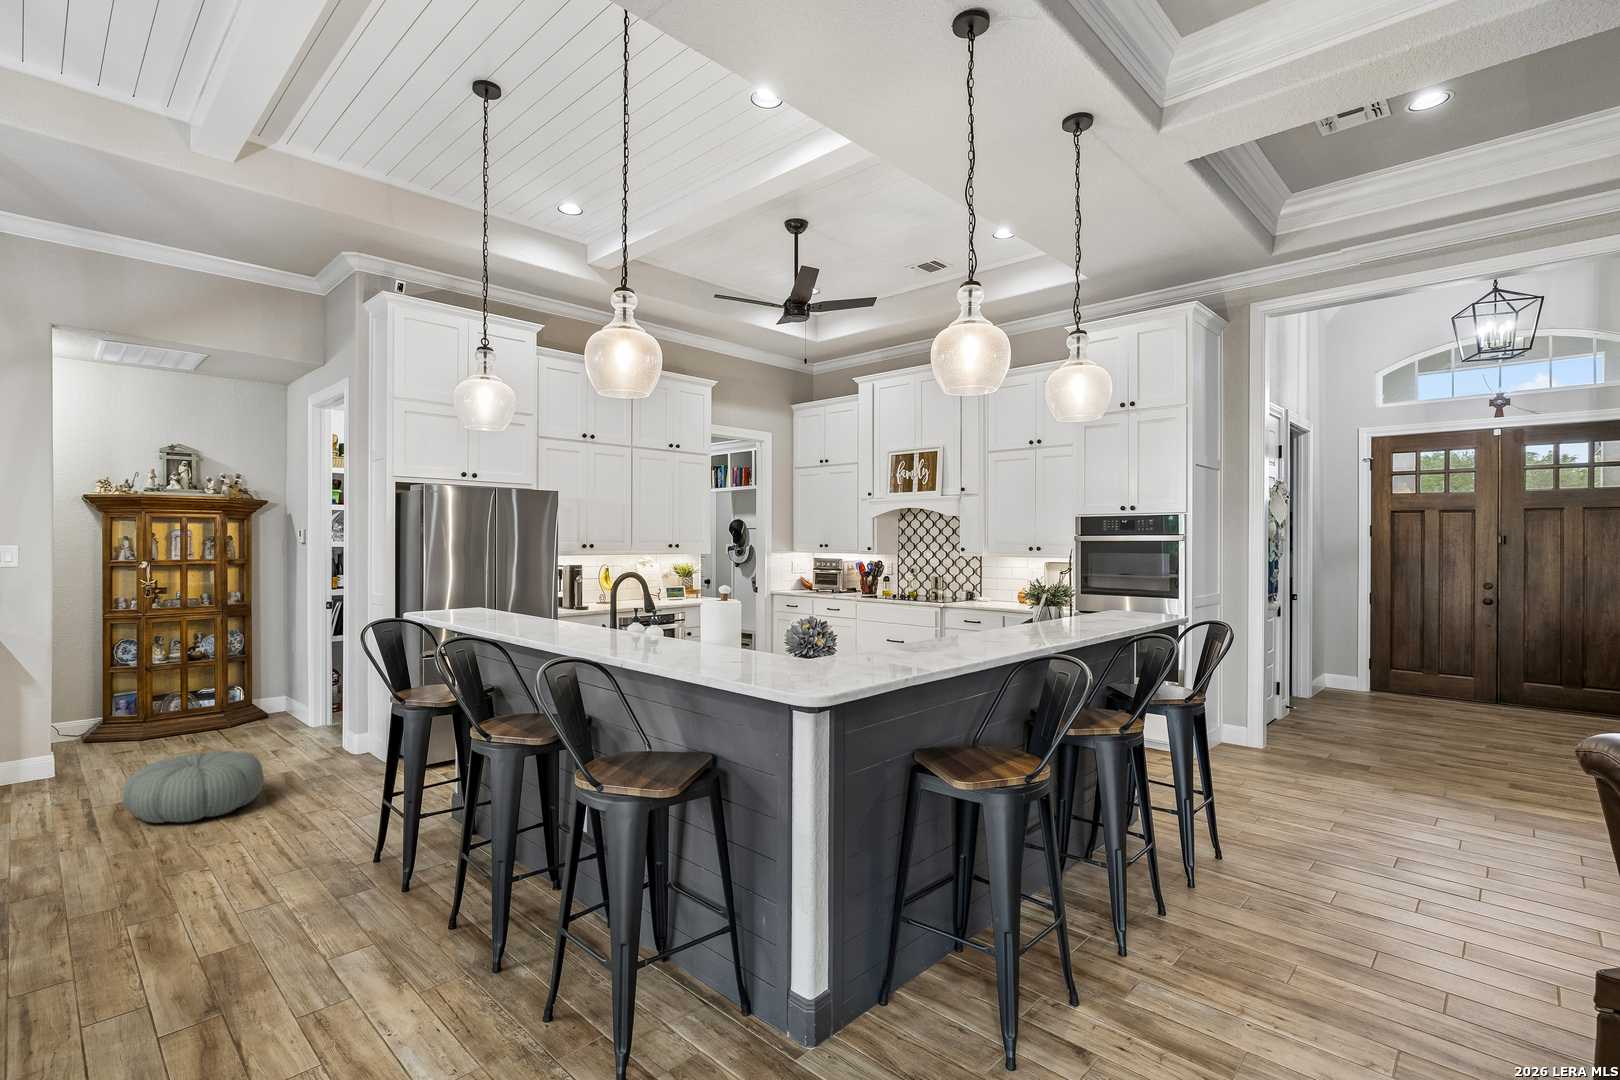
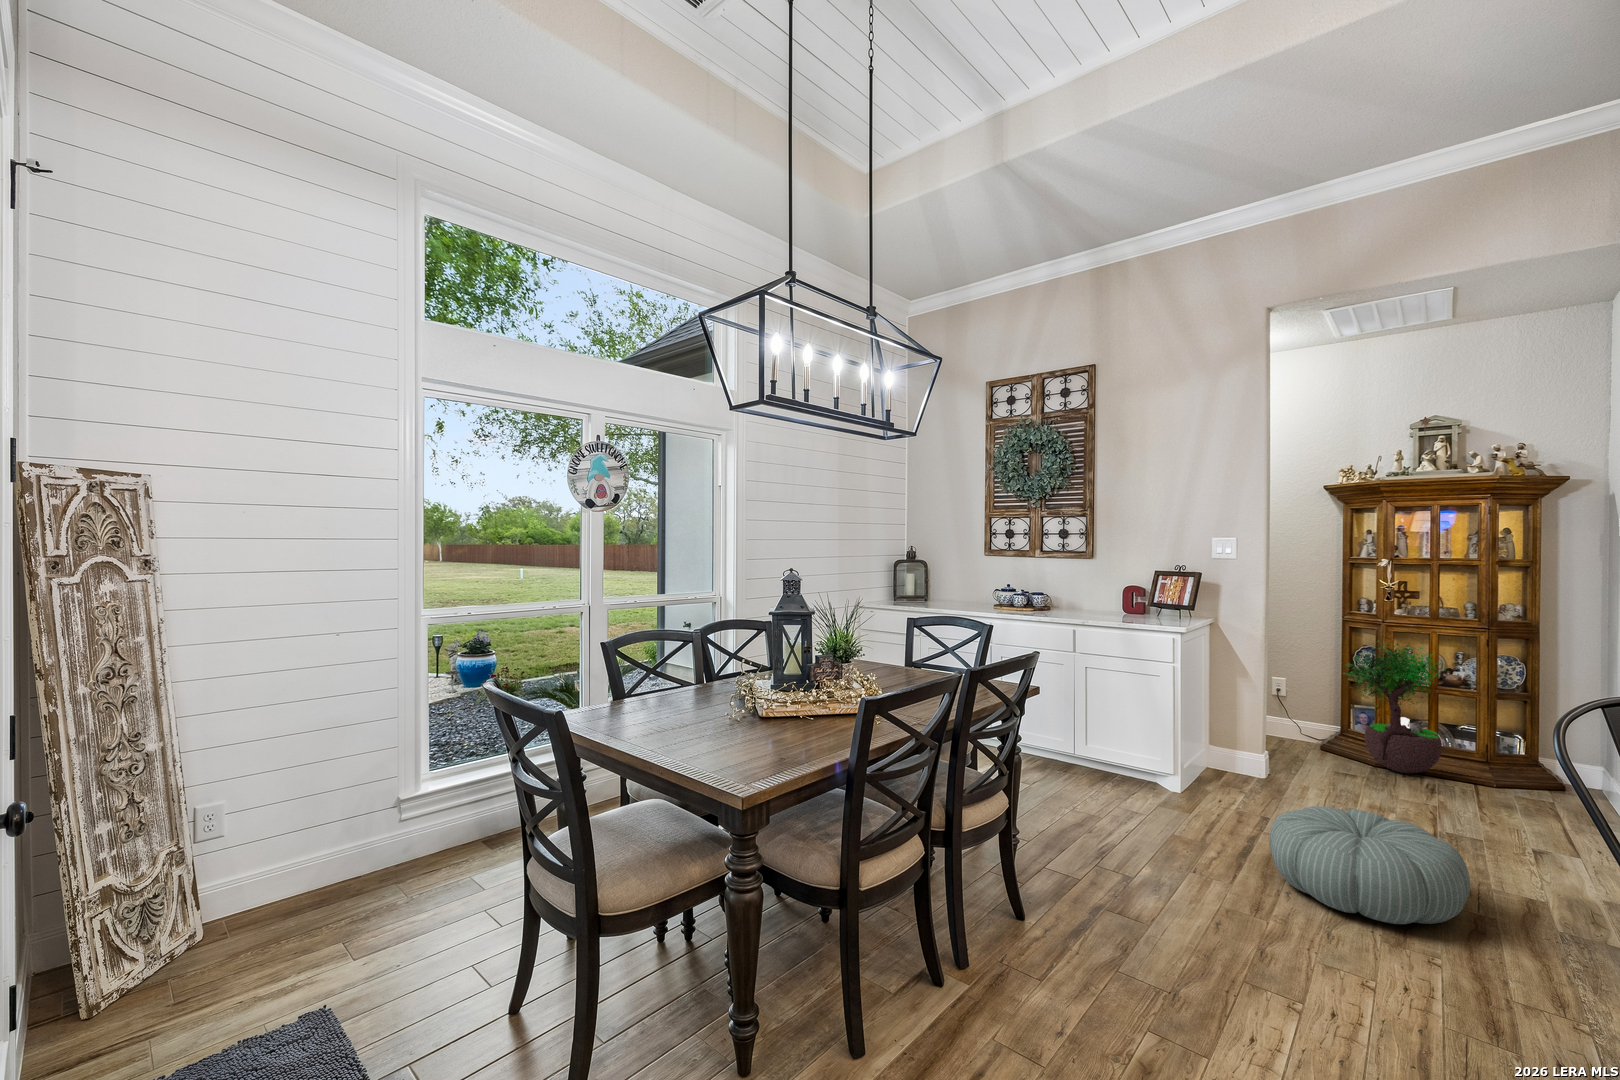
potted tree: none [114,625,200,737] -> present [1343,633,1446,773]

